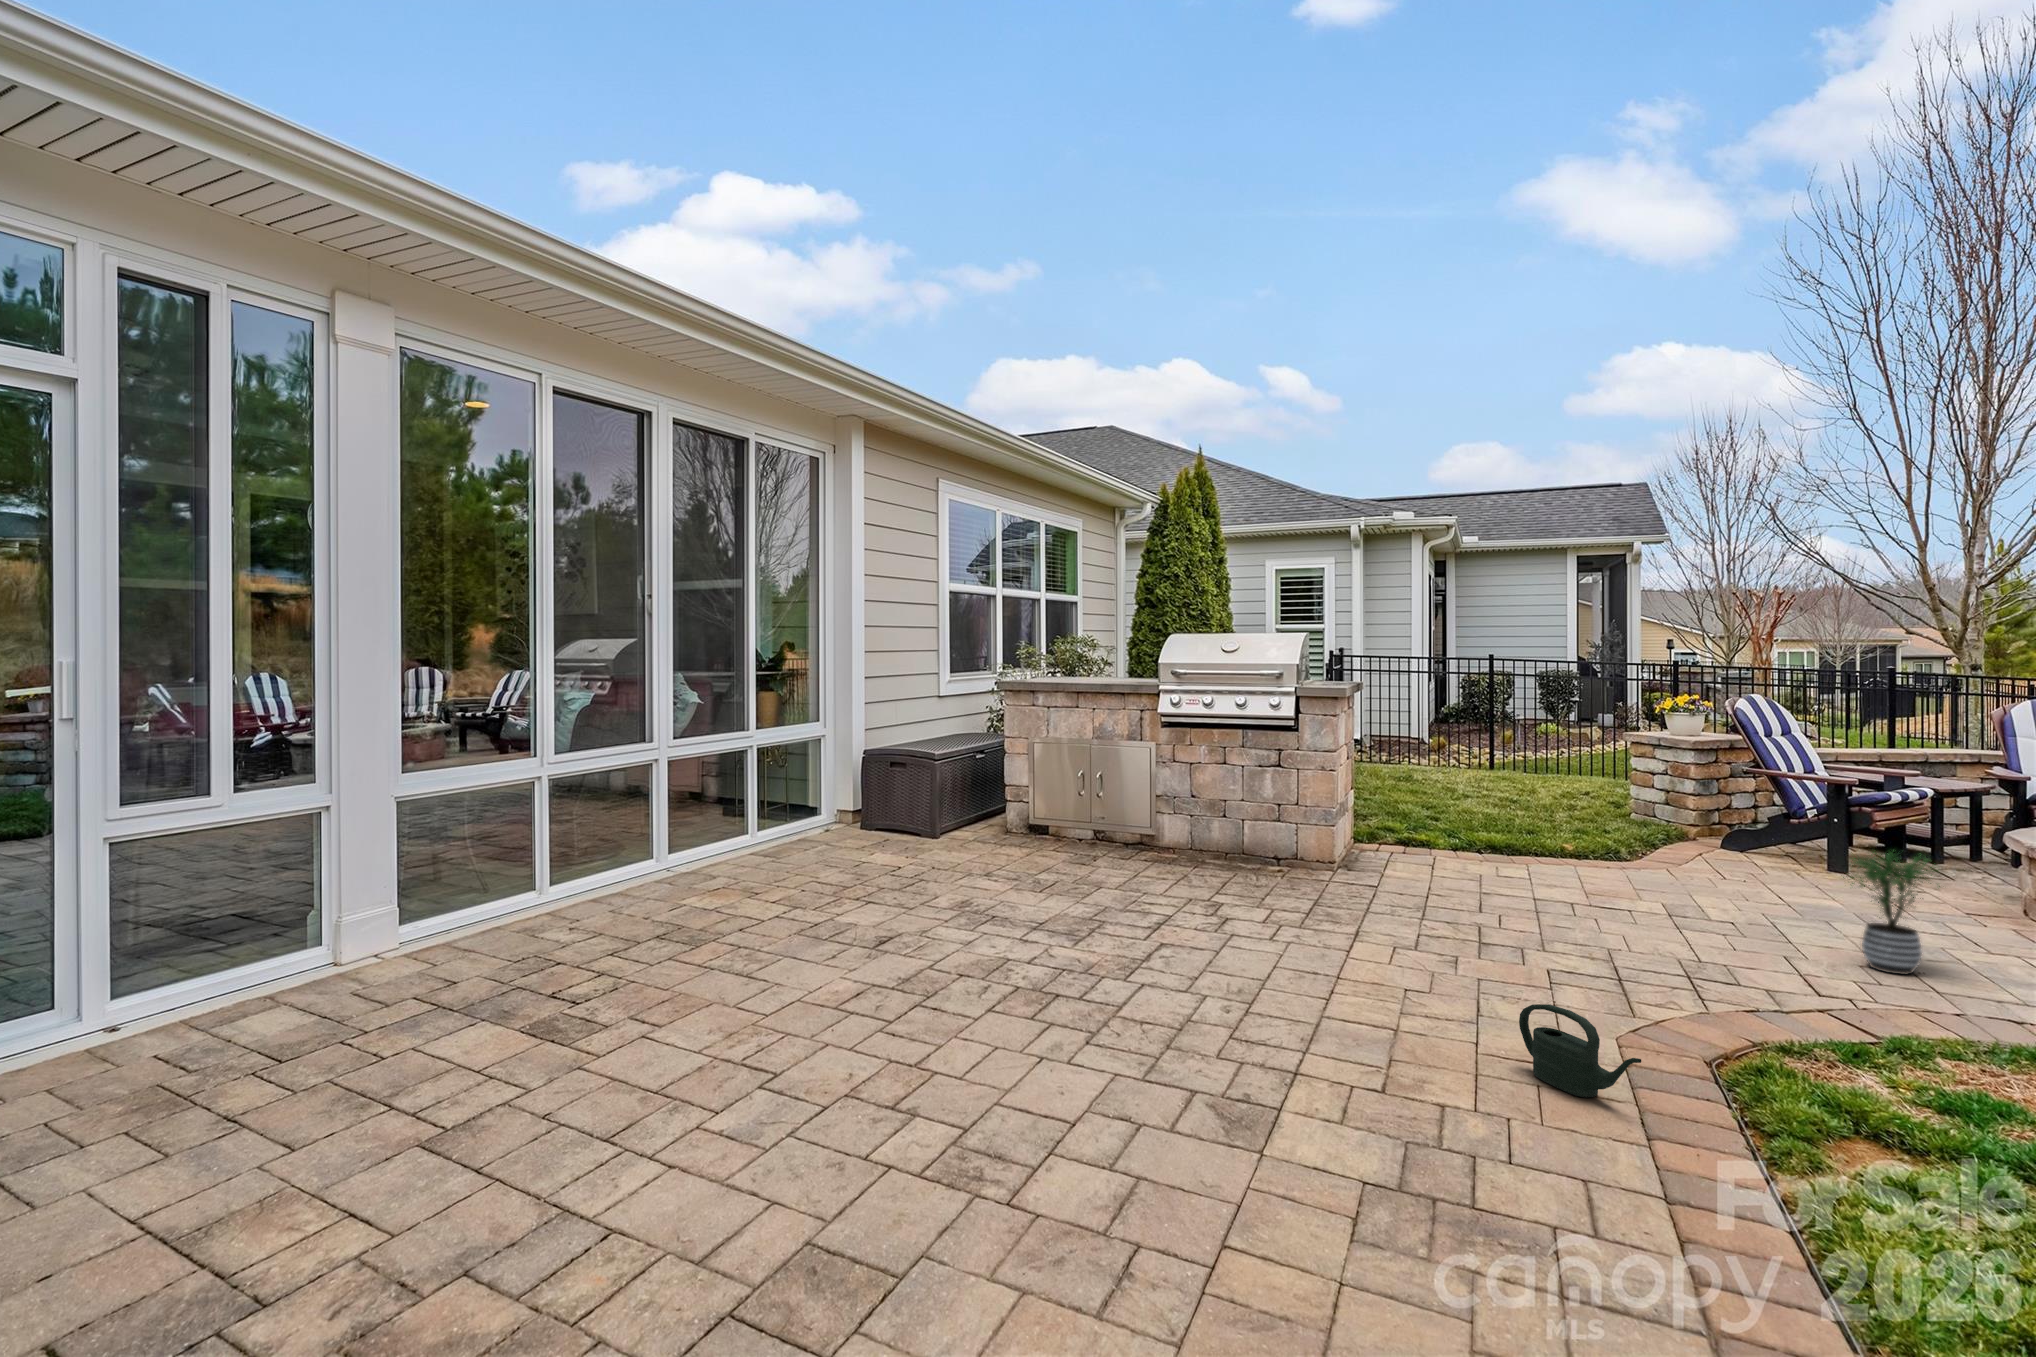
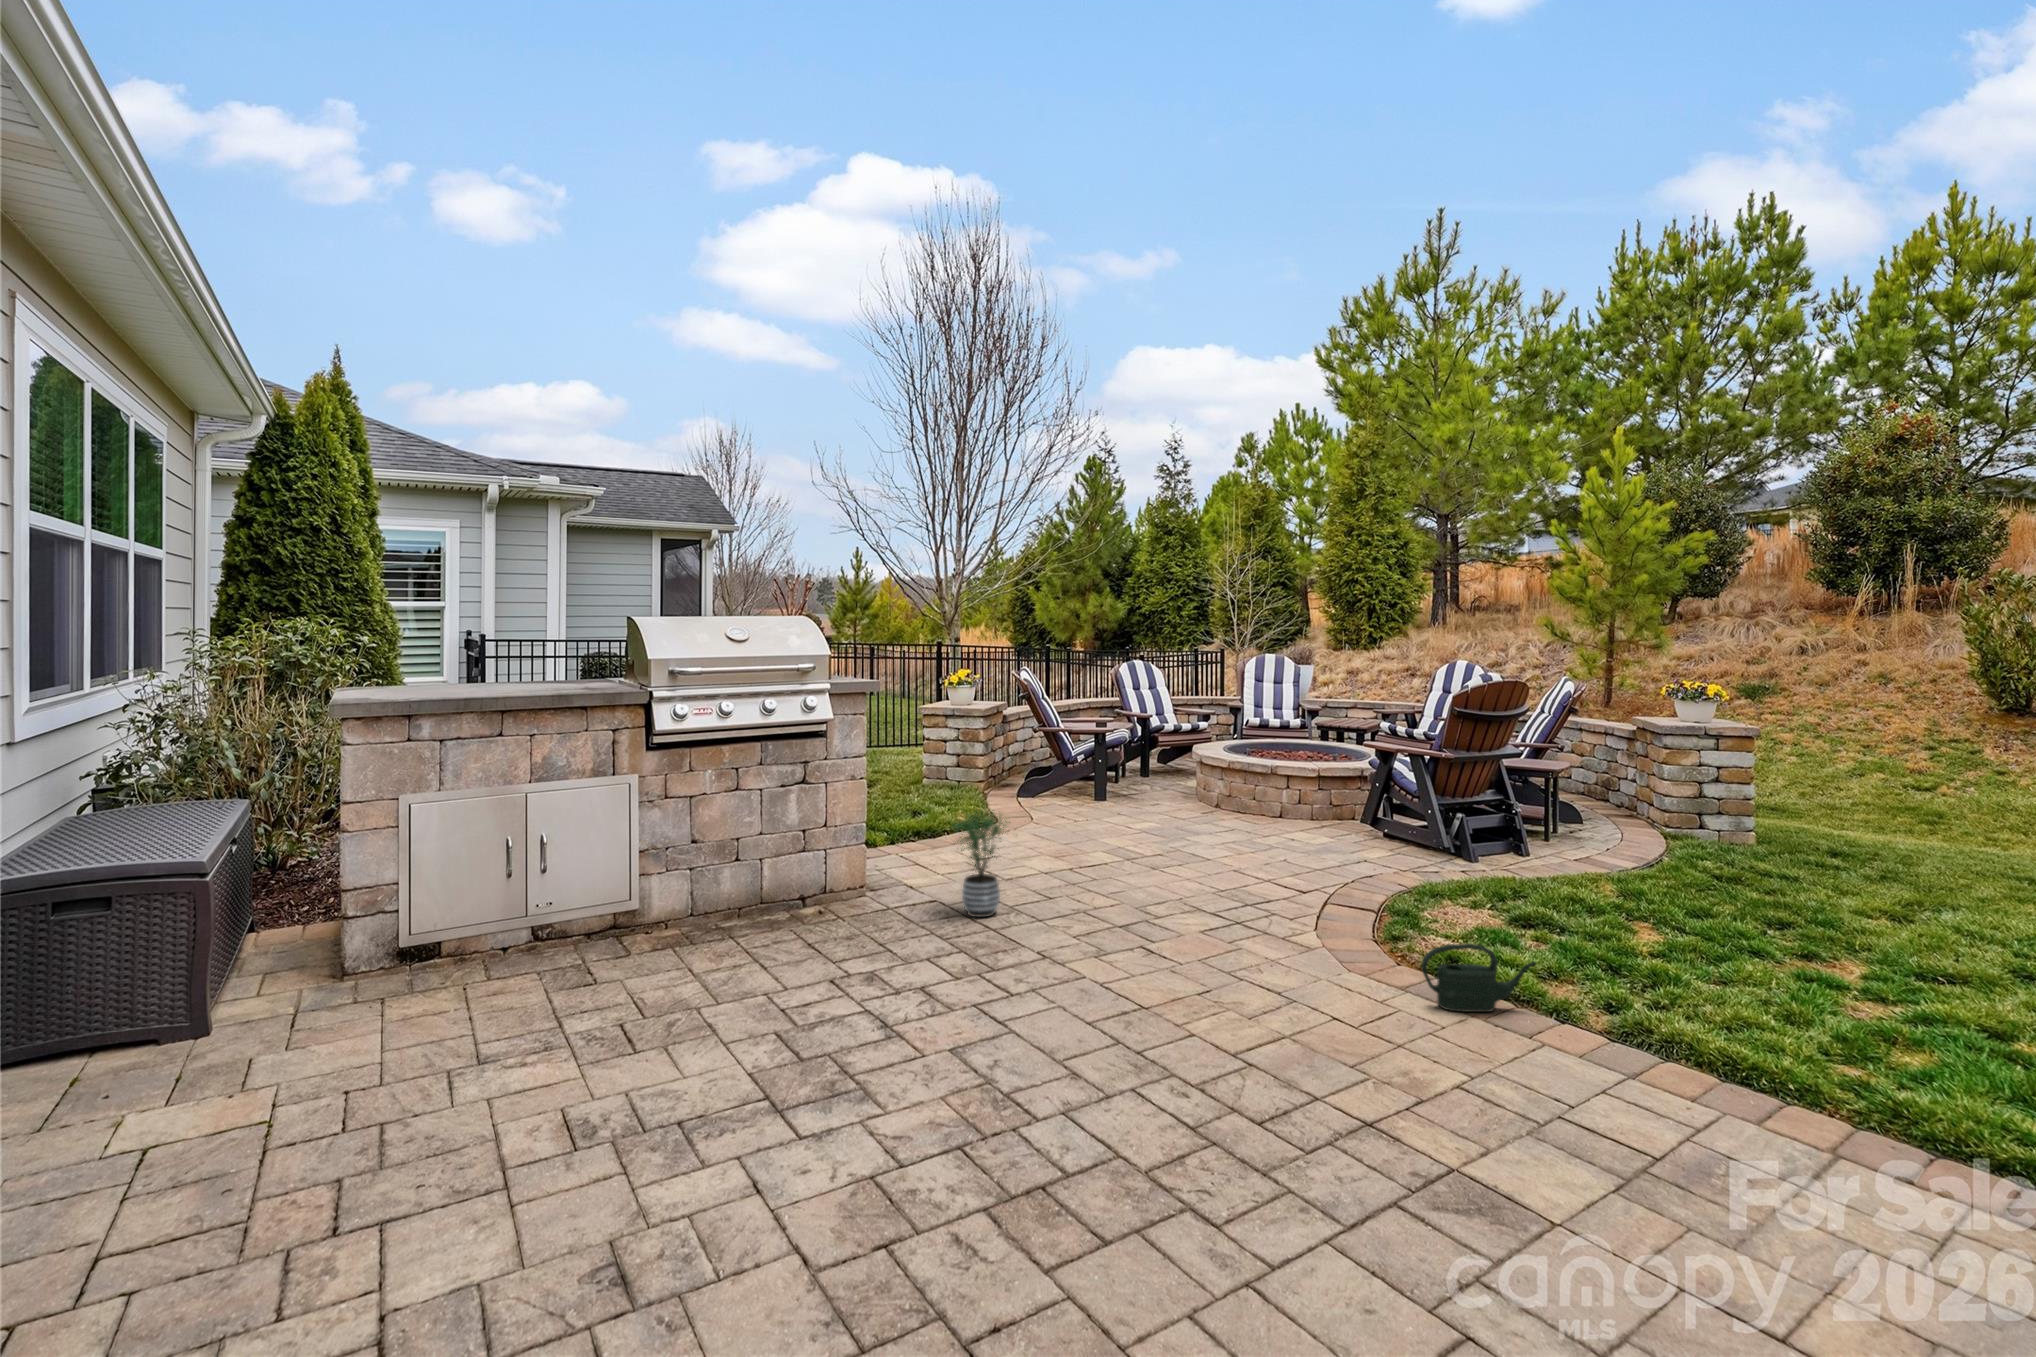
potted plant: present [1843,850,1940,975] -> present [952,810,1010,917]

